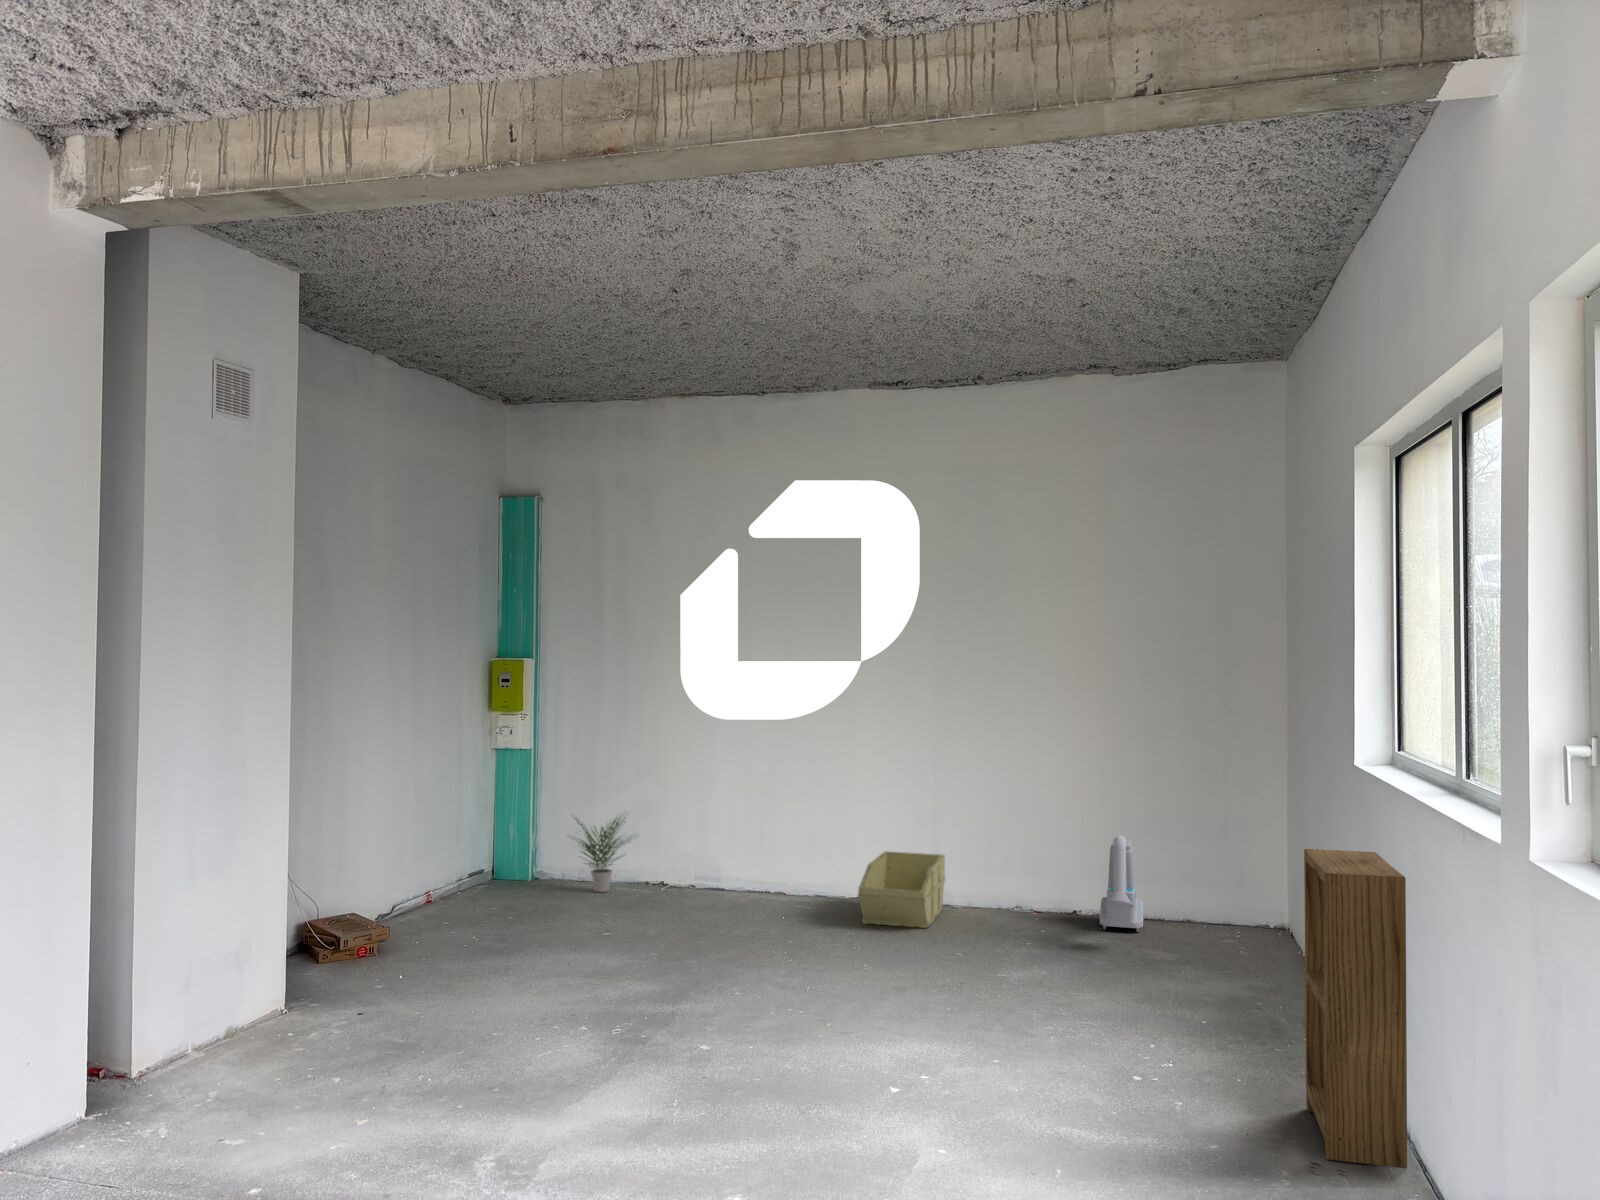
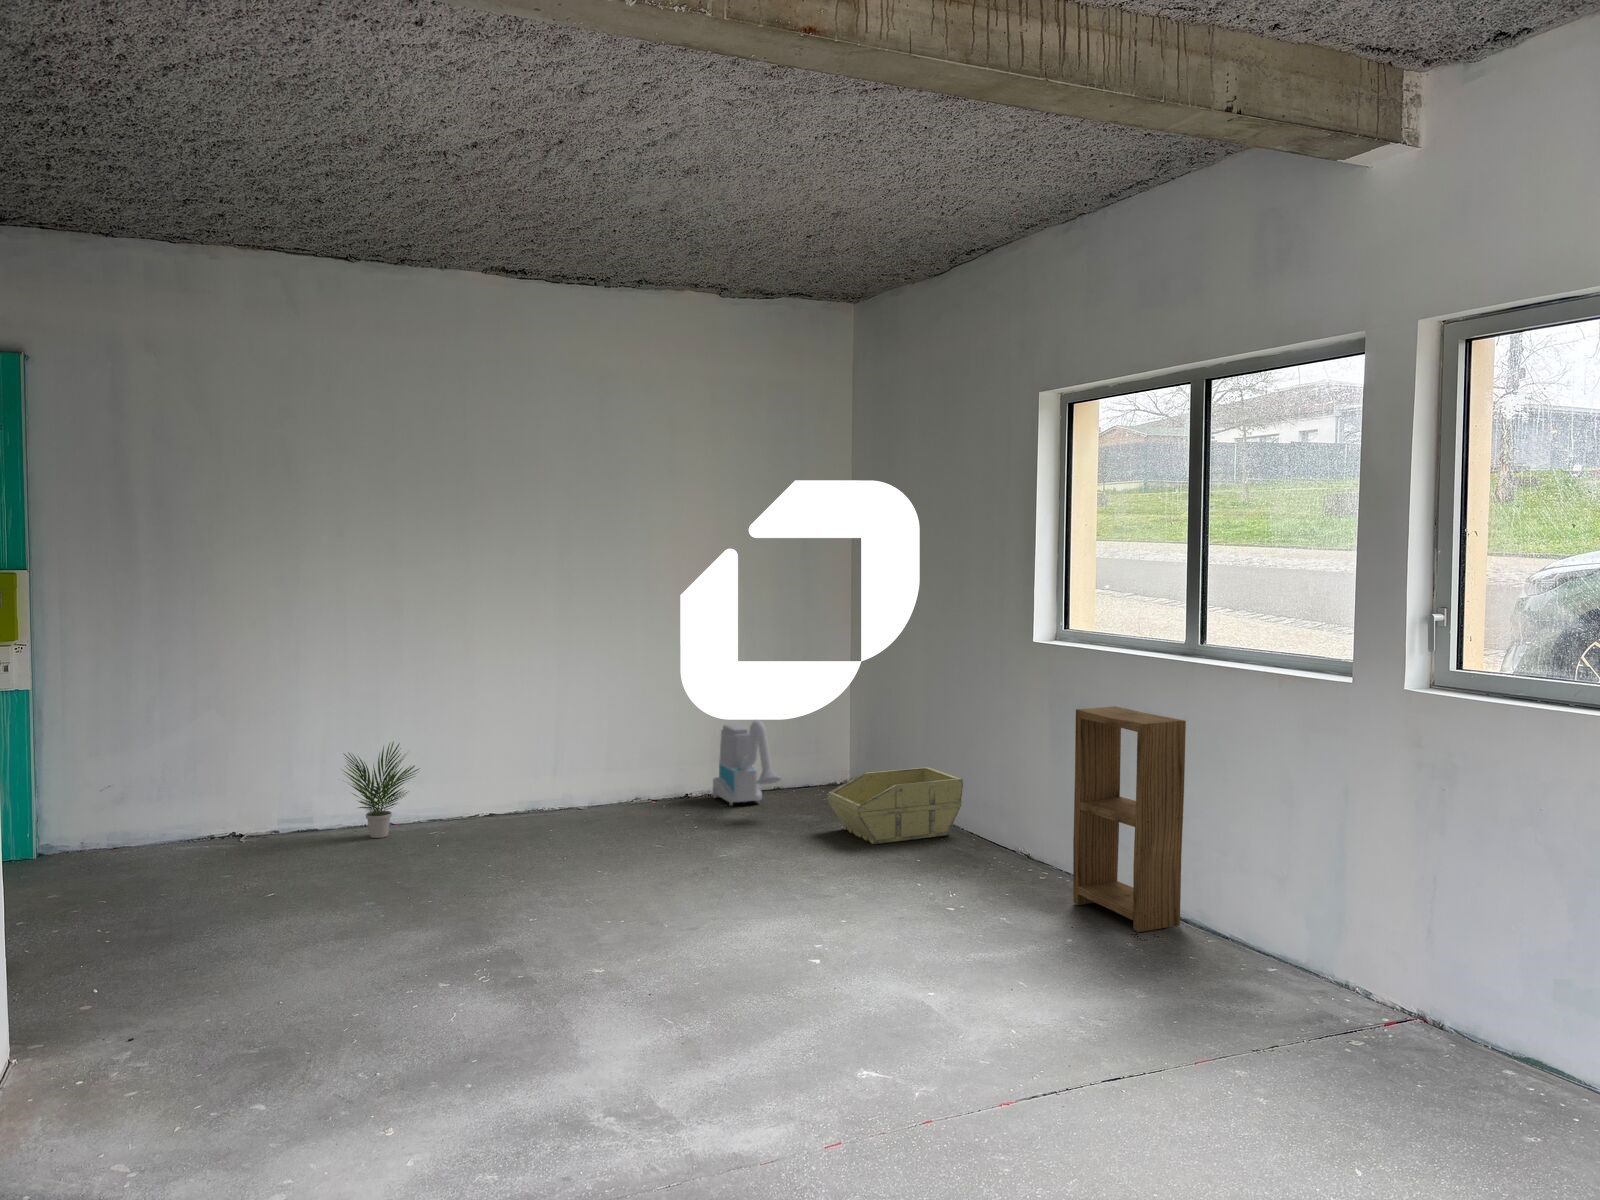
potted plant: present [573,817,632,892] -> present [344,742,419,838]
storage bin: present [858,851,945,928] -> present [827,767,963,844]

